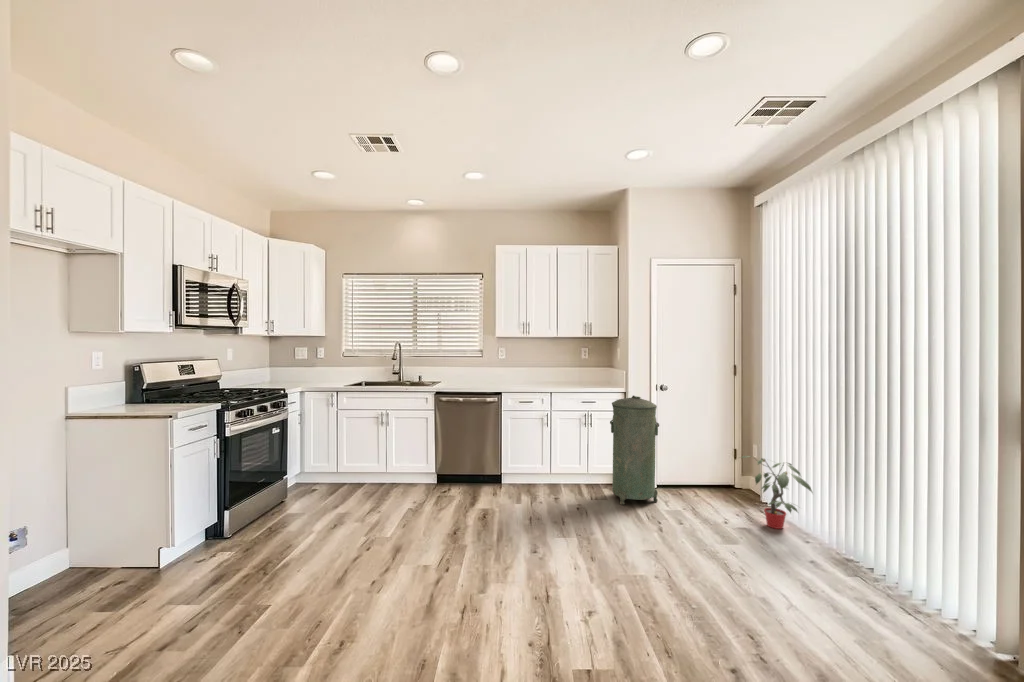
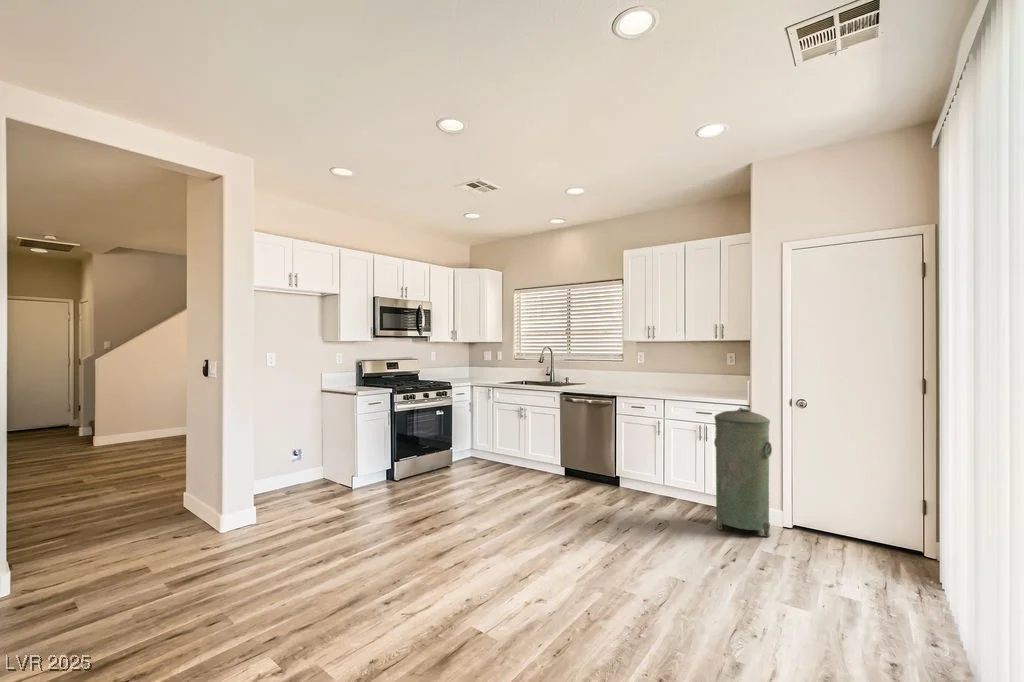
potted plant: present [742,456,812,529] -> none [859,497,940,605]

